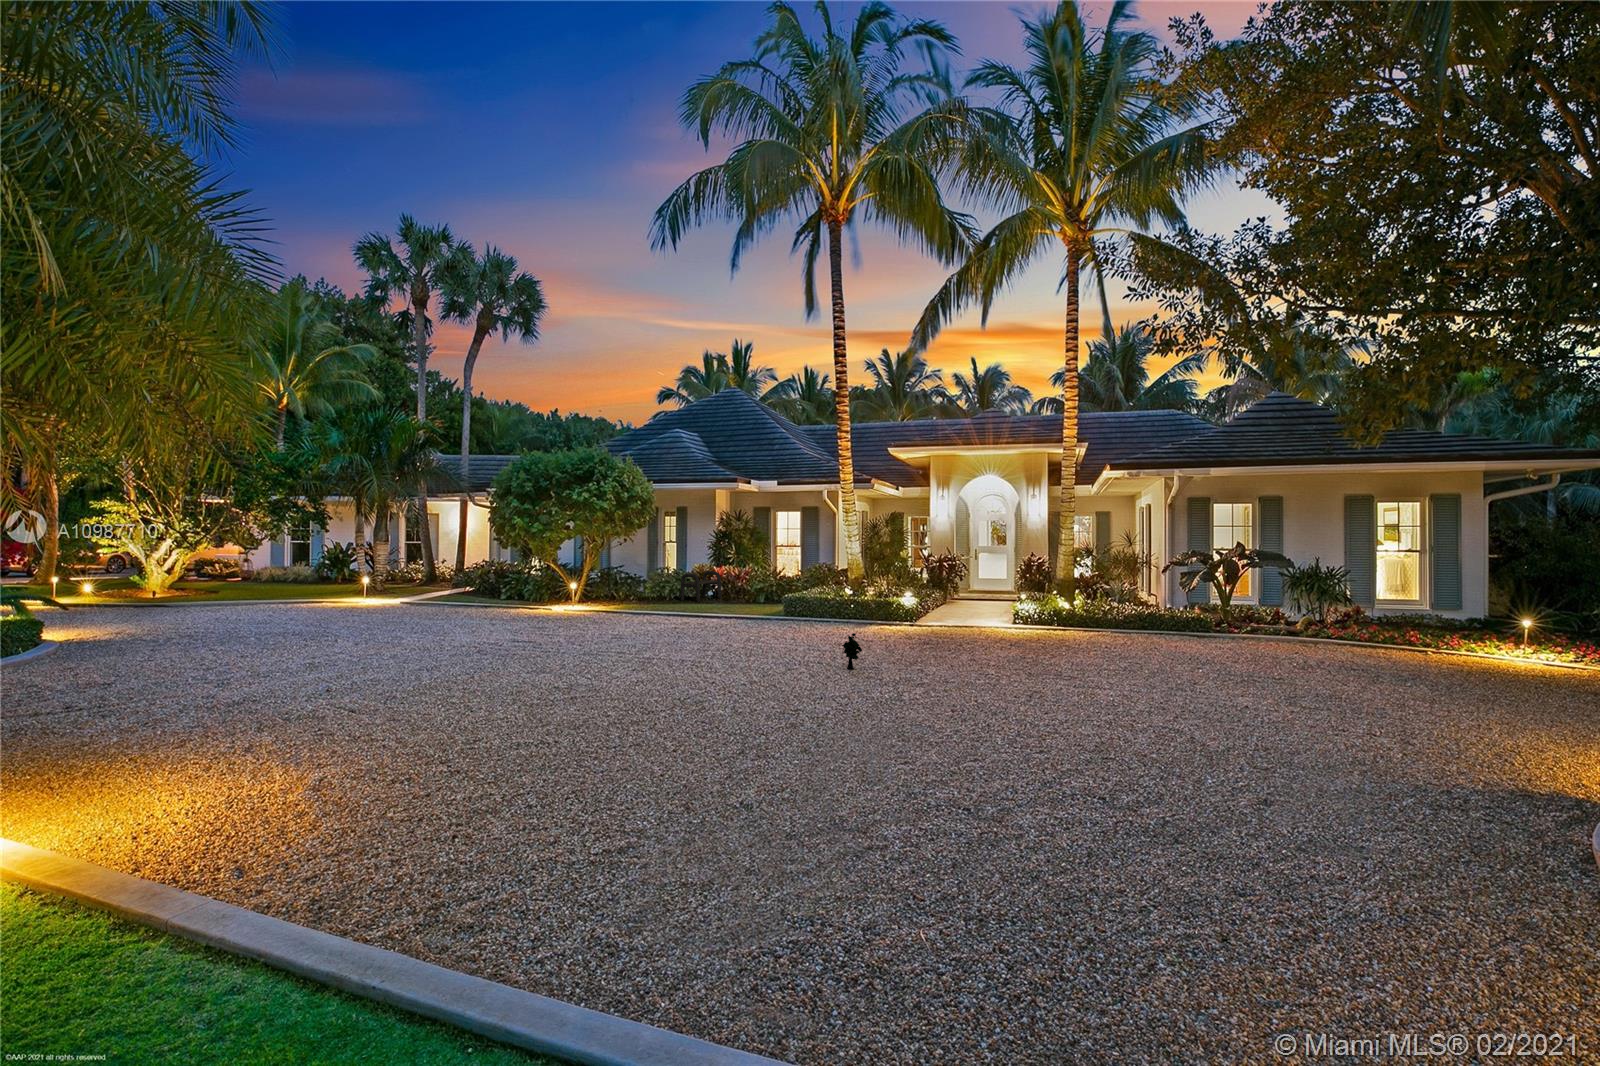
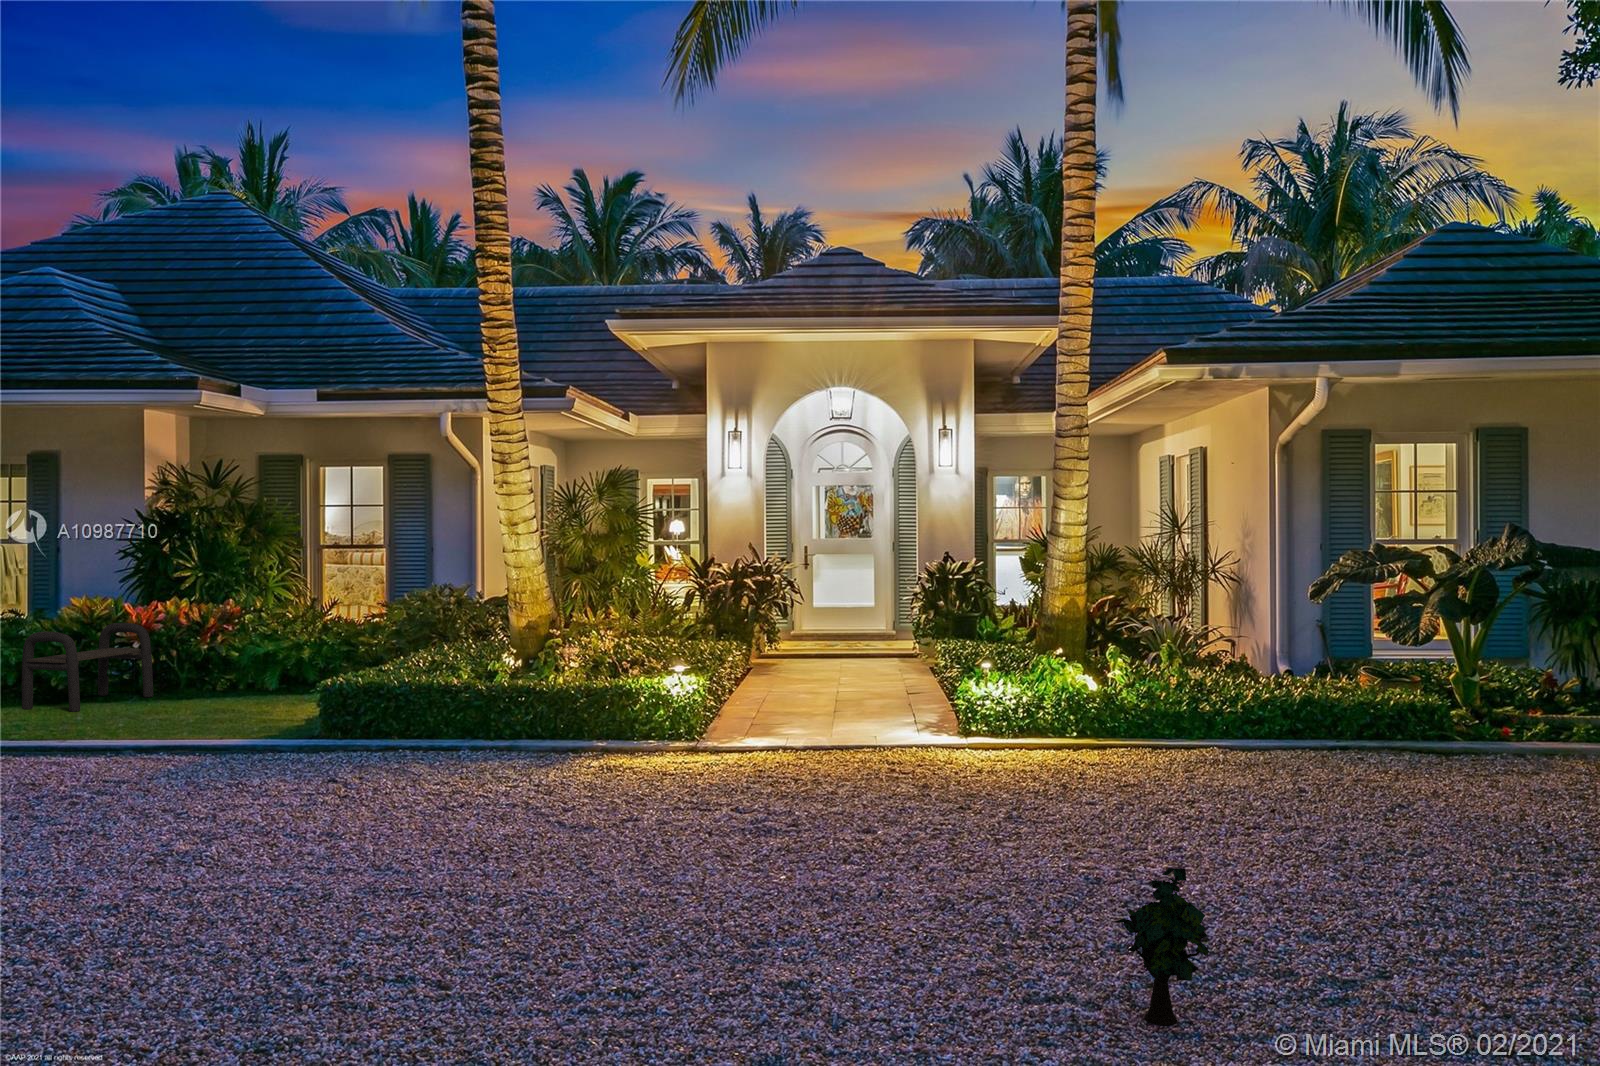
decorative plant: present [842,633,862,670] -> present [1114,868,1209,1025]

